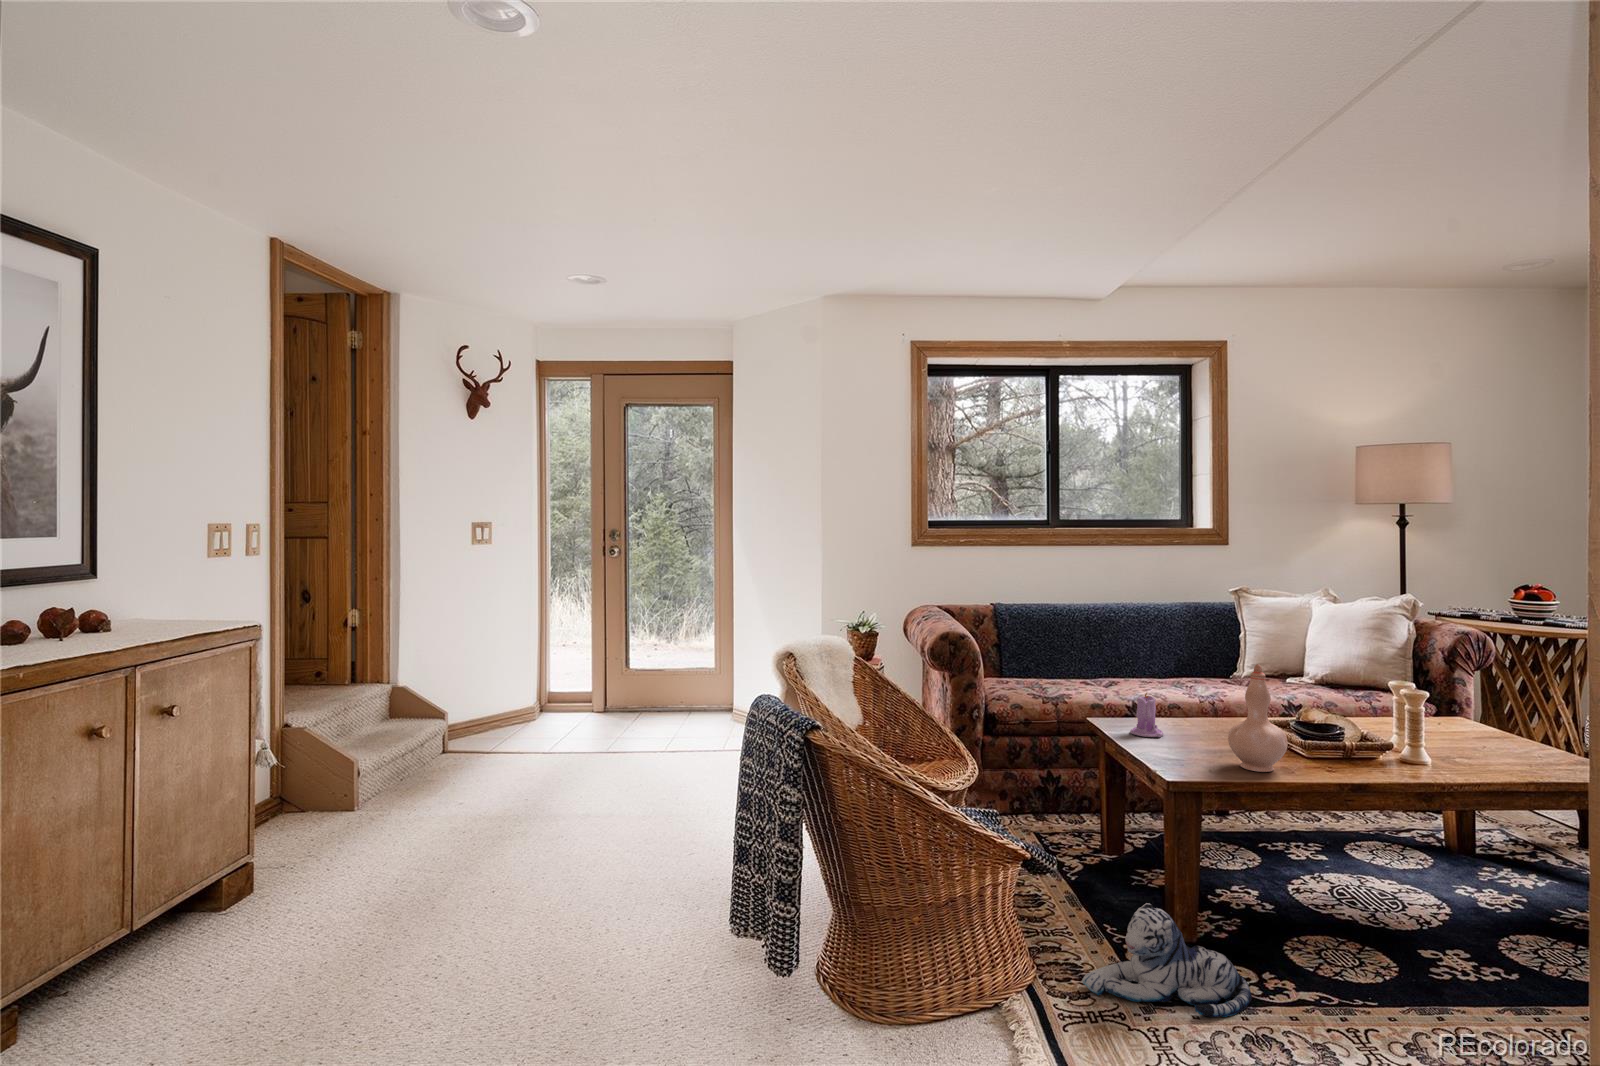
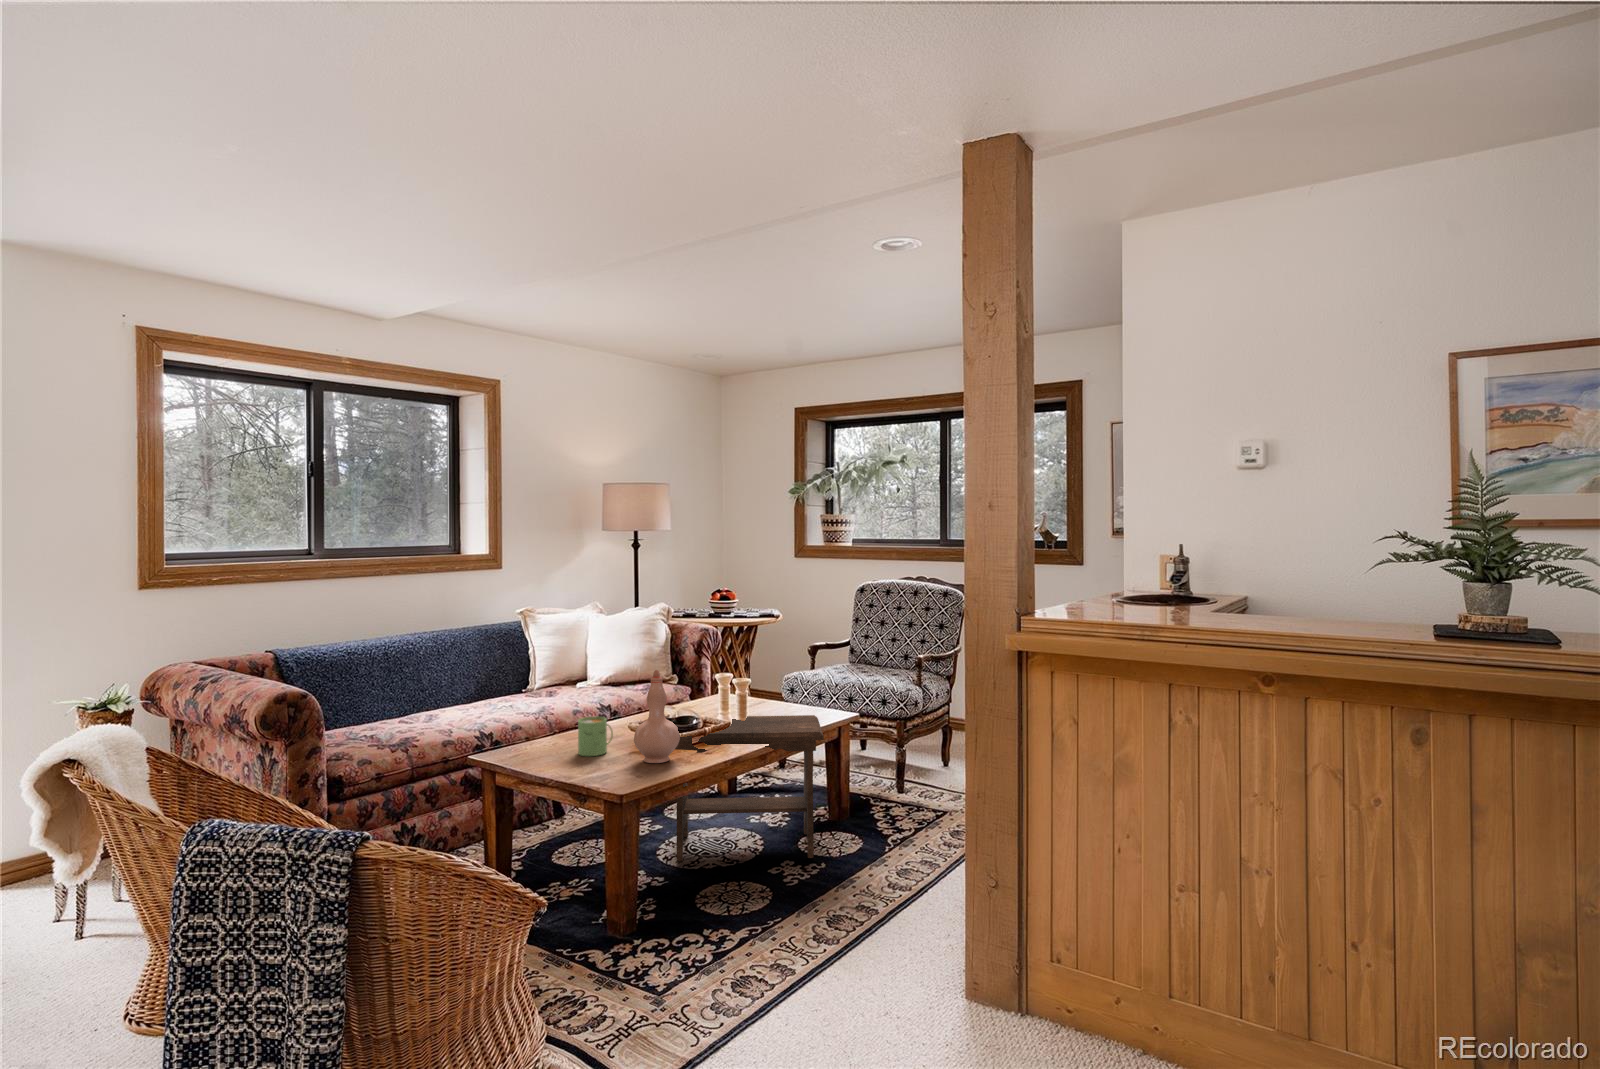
candle: present [1130,693,1164,737] -> none [526,713,558,758]
mug: none [1182,705,1223,748] -> present [578,717,613,756]
footstool: none [1292,730,1562,965] -> present [675,715,824,861]
plush toy: present [1082,903,1252,1017] -> none [593,904,715,1012]

